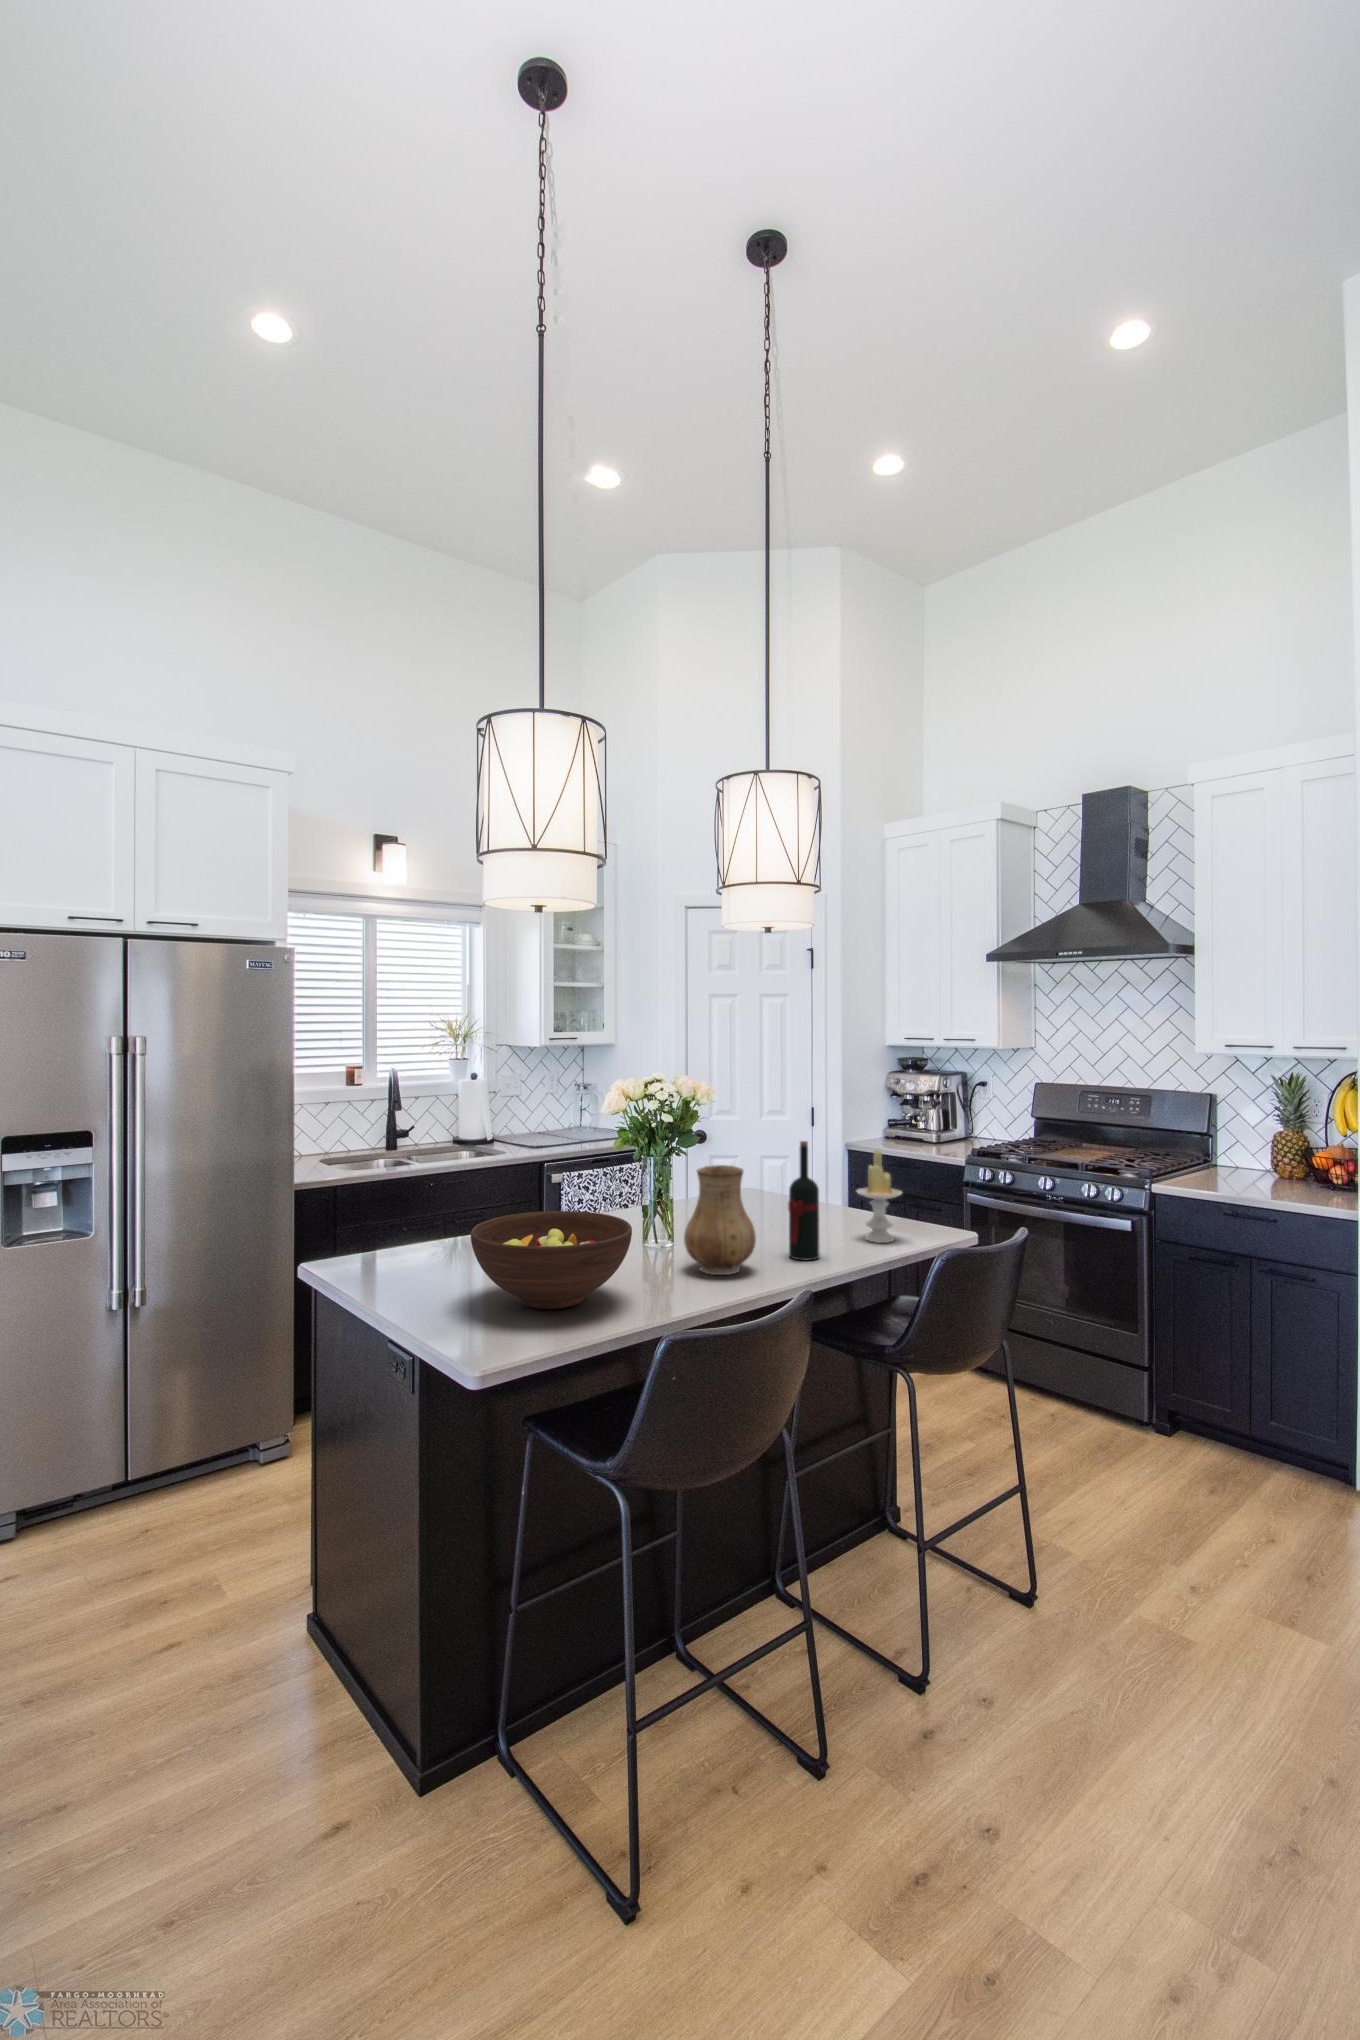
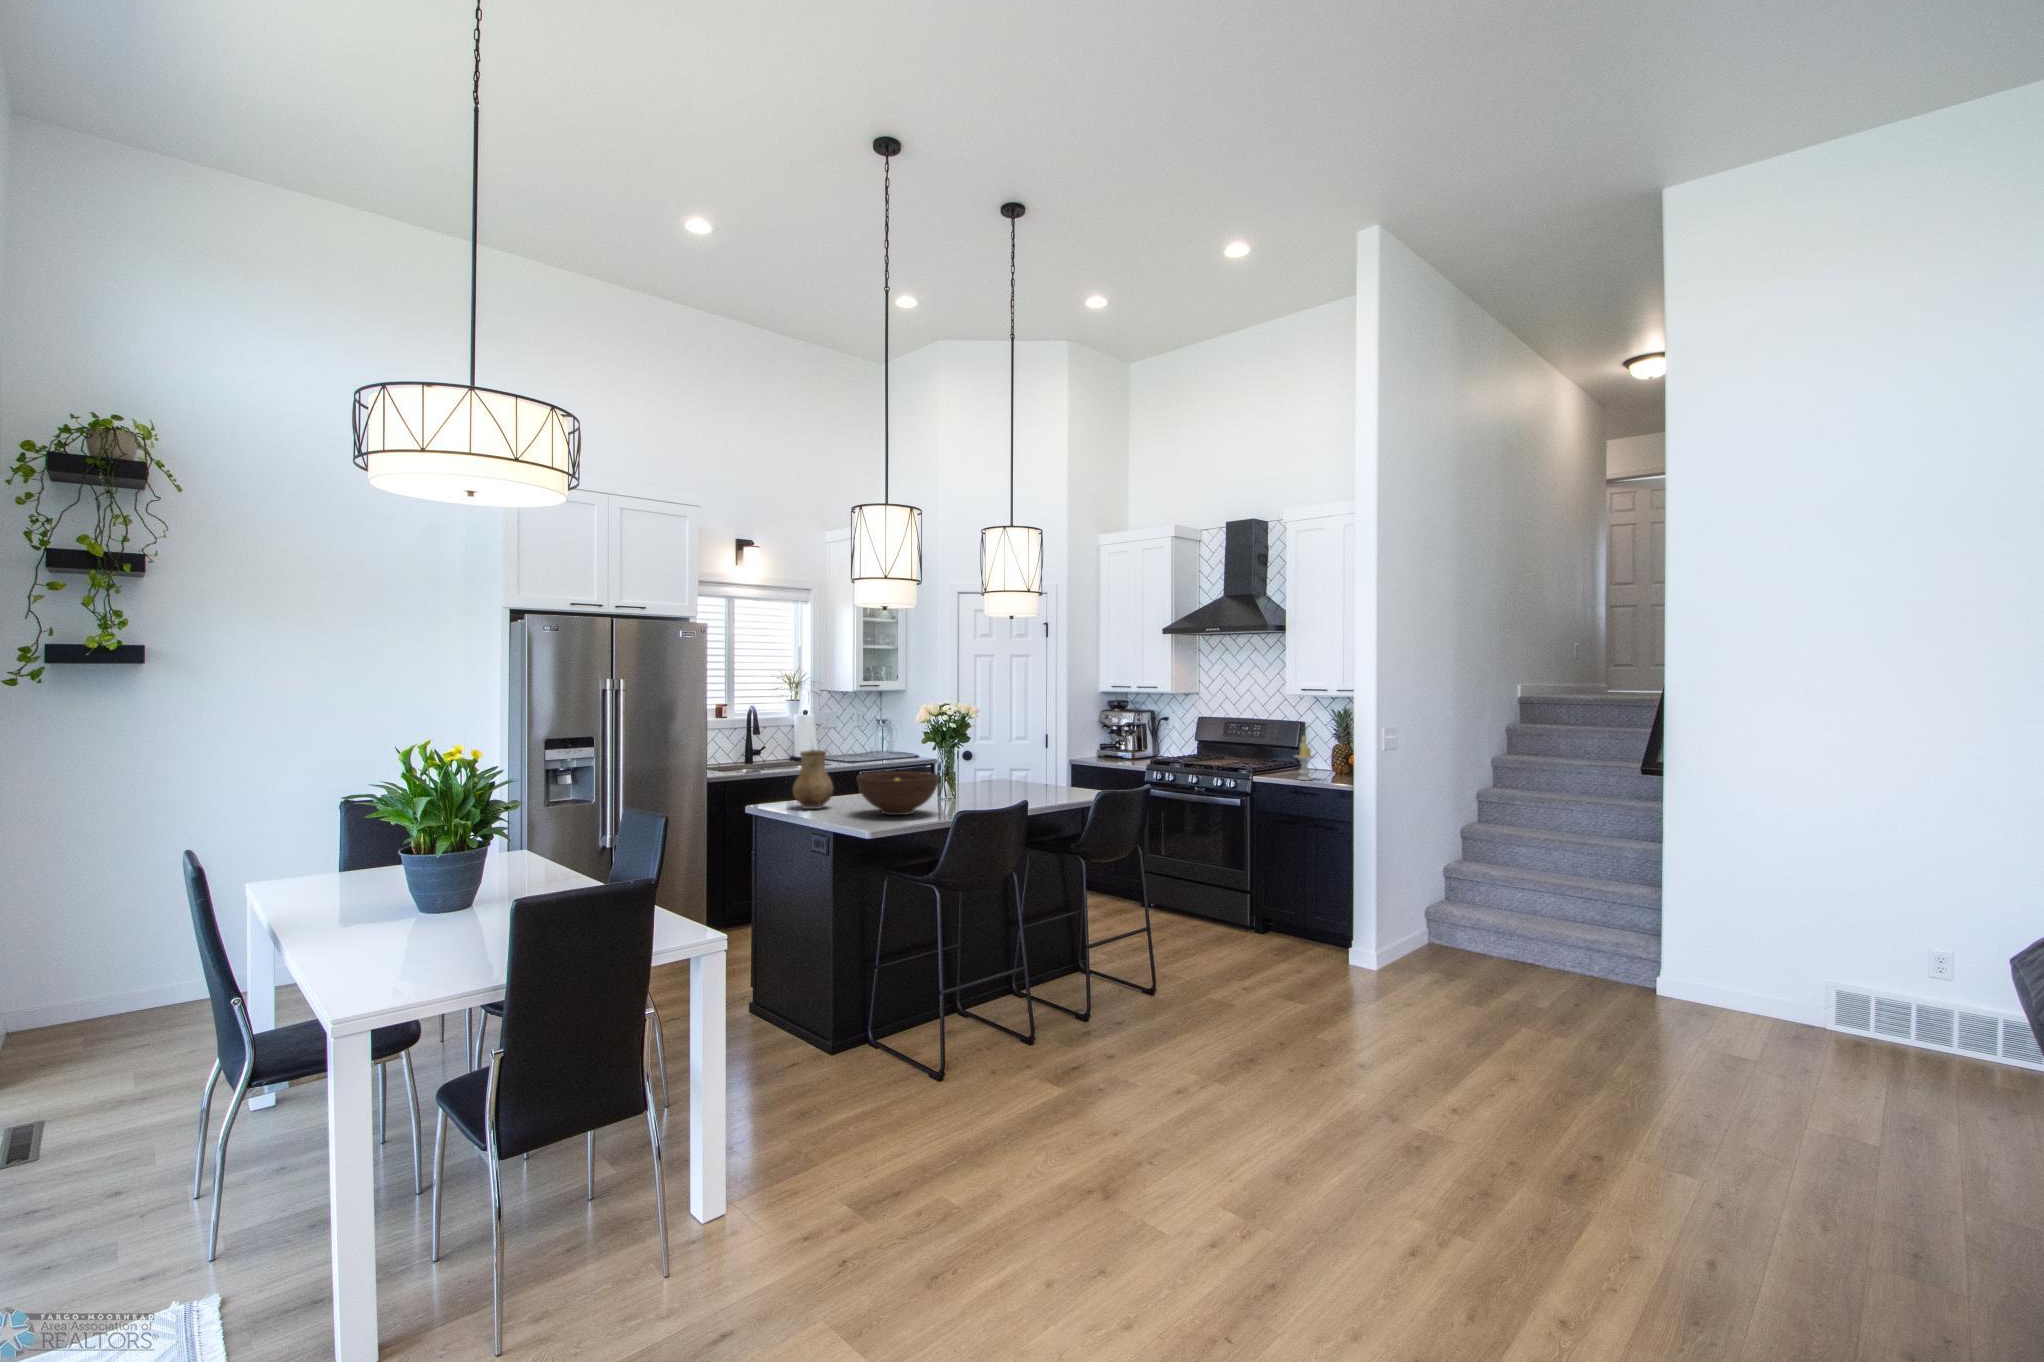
wine bottle: present [788,1141,820,1261] -> none [1021,737,1038,802]
candle: present [857,1150,902,1243] -> present [1295,736,1314,780]
ceramic pitcher: present [684,1165,756,1275] -> present [793,750,833,809]

